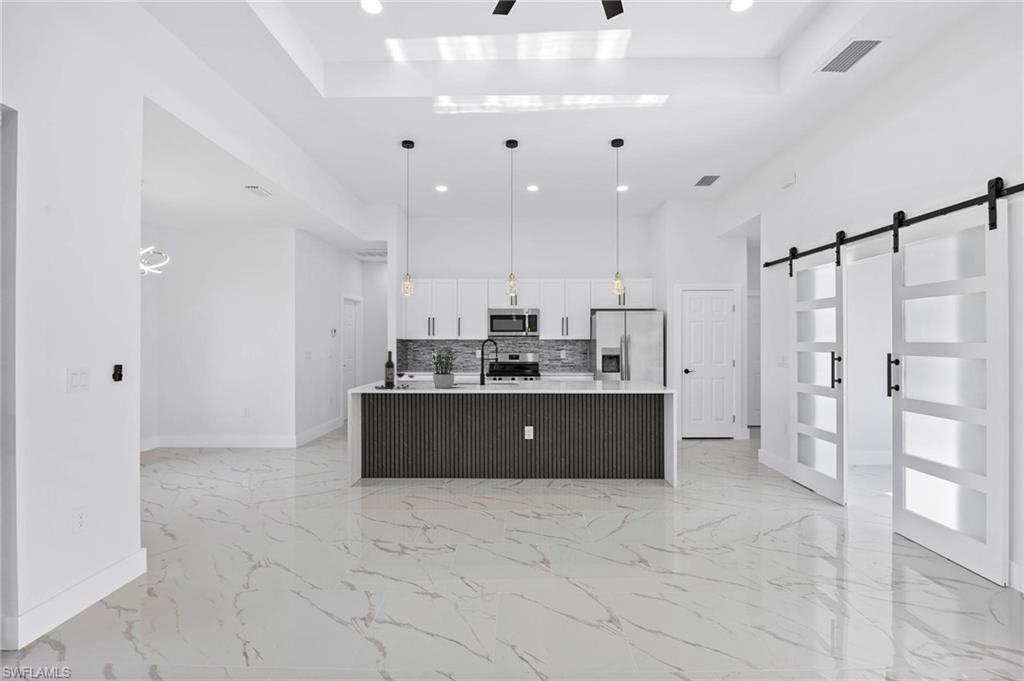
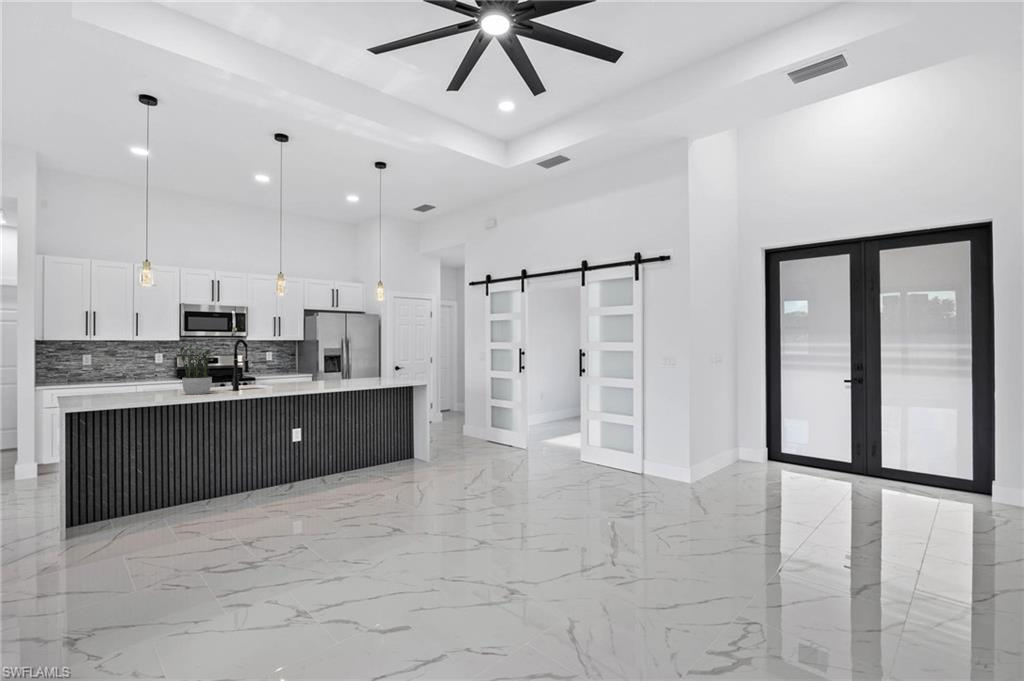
wine bottle: present [375,351,414,389] -> none [107,351,167,401]

